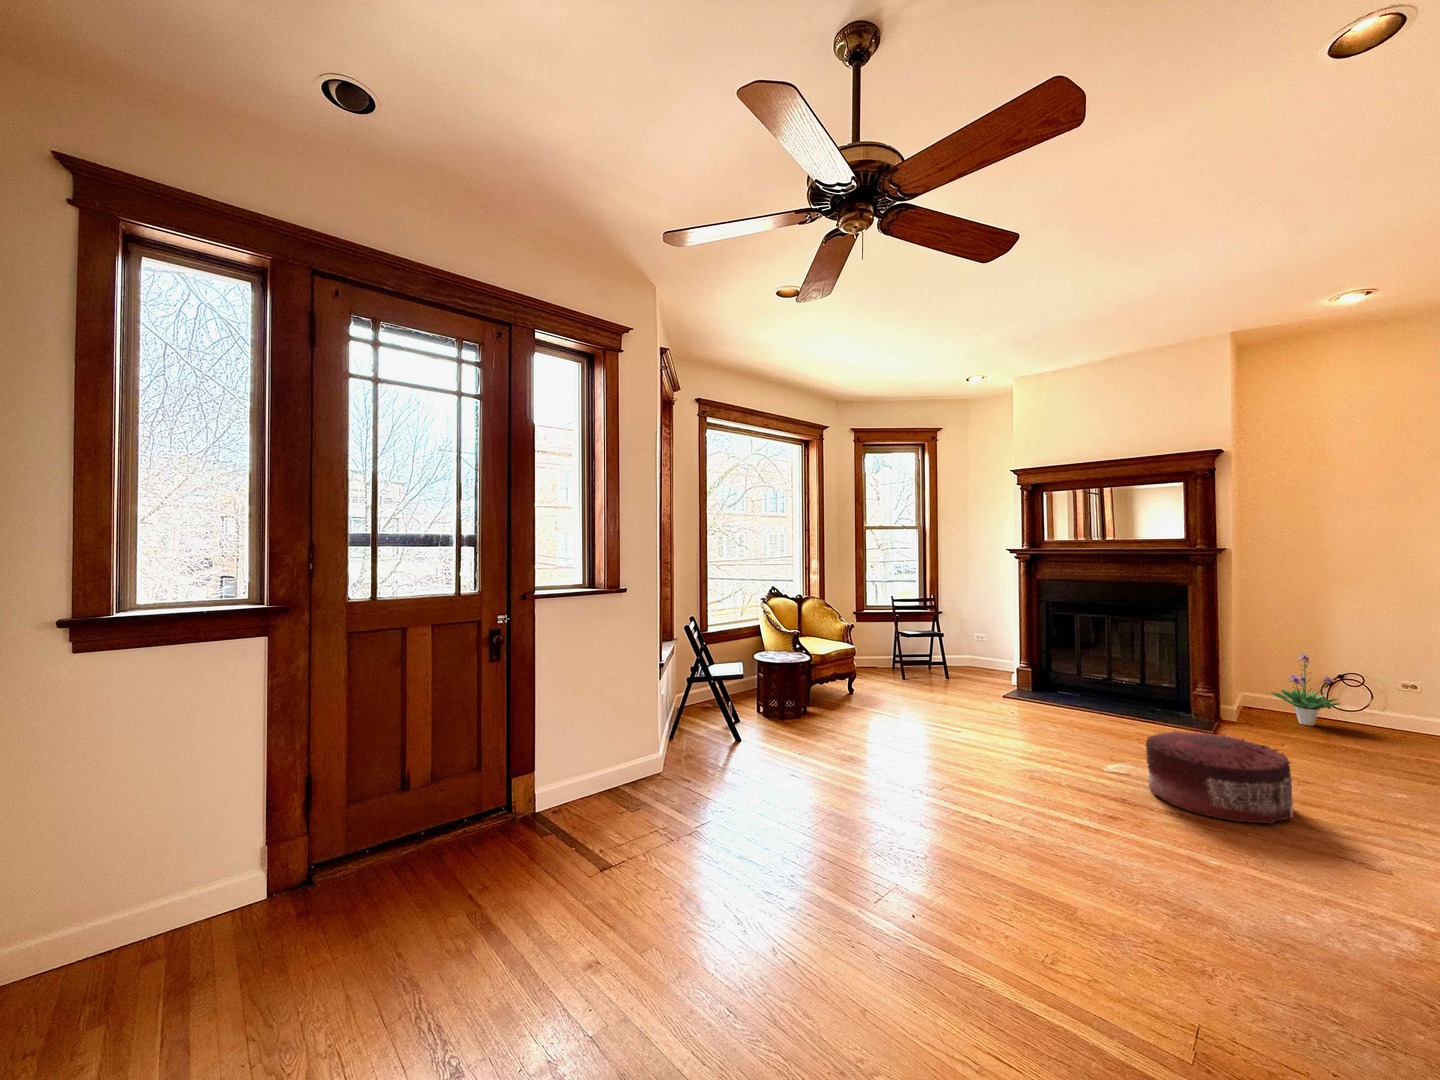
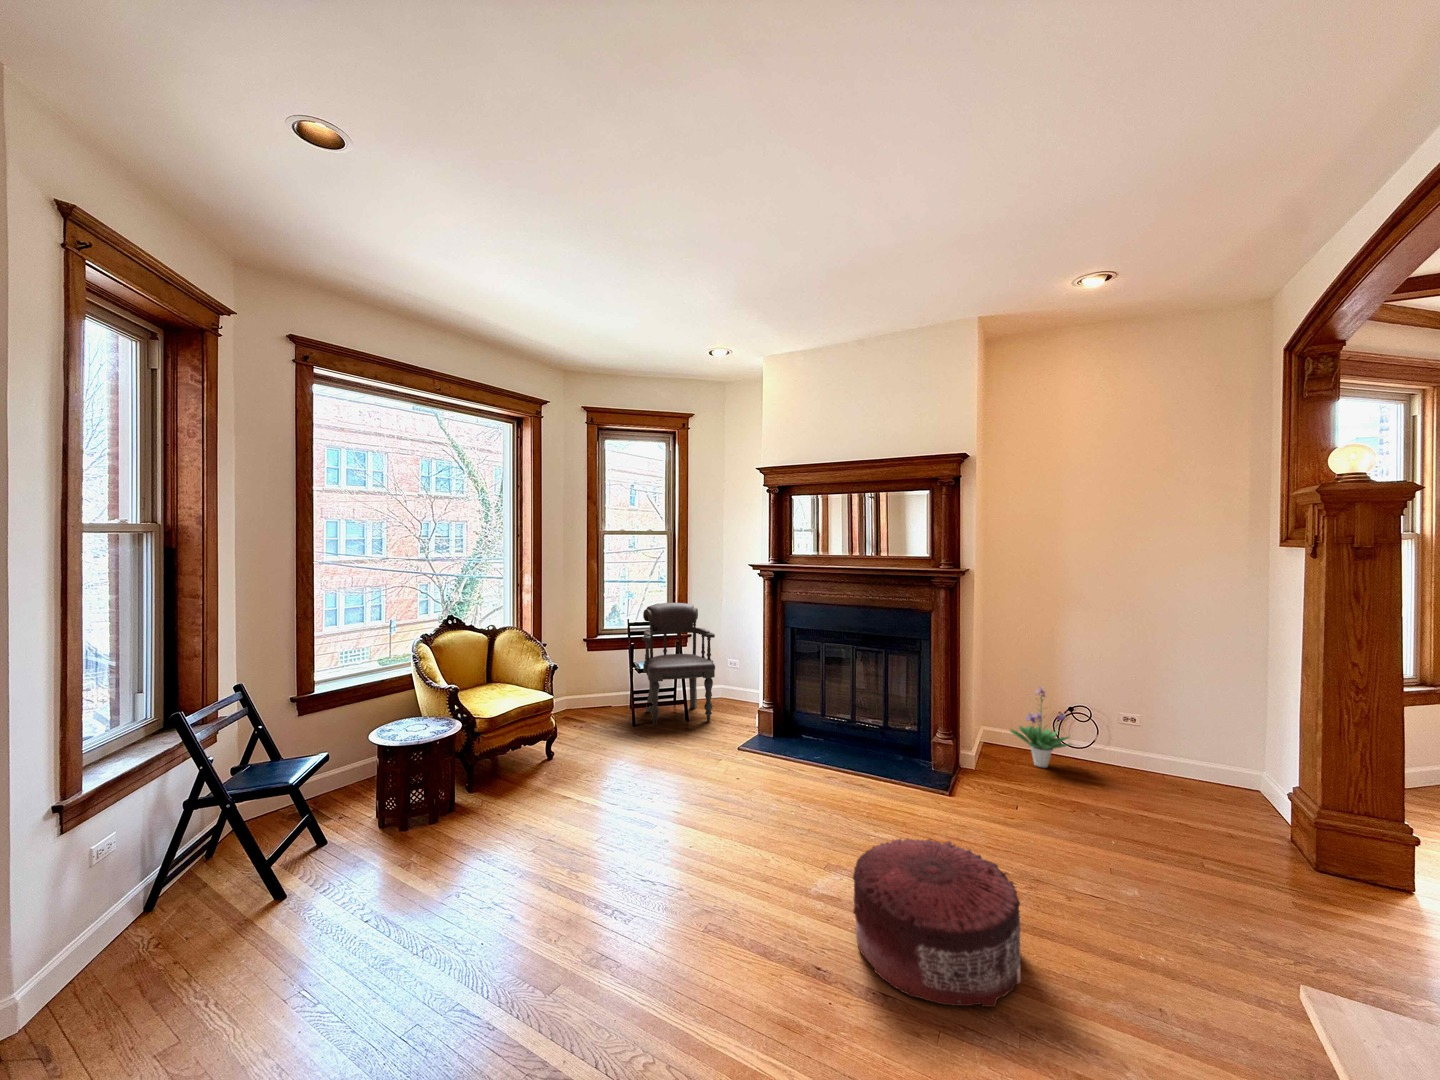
armchair: none [903,585,972,682] -> present [642,603,715,726]

